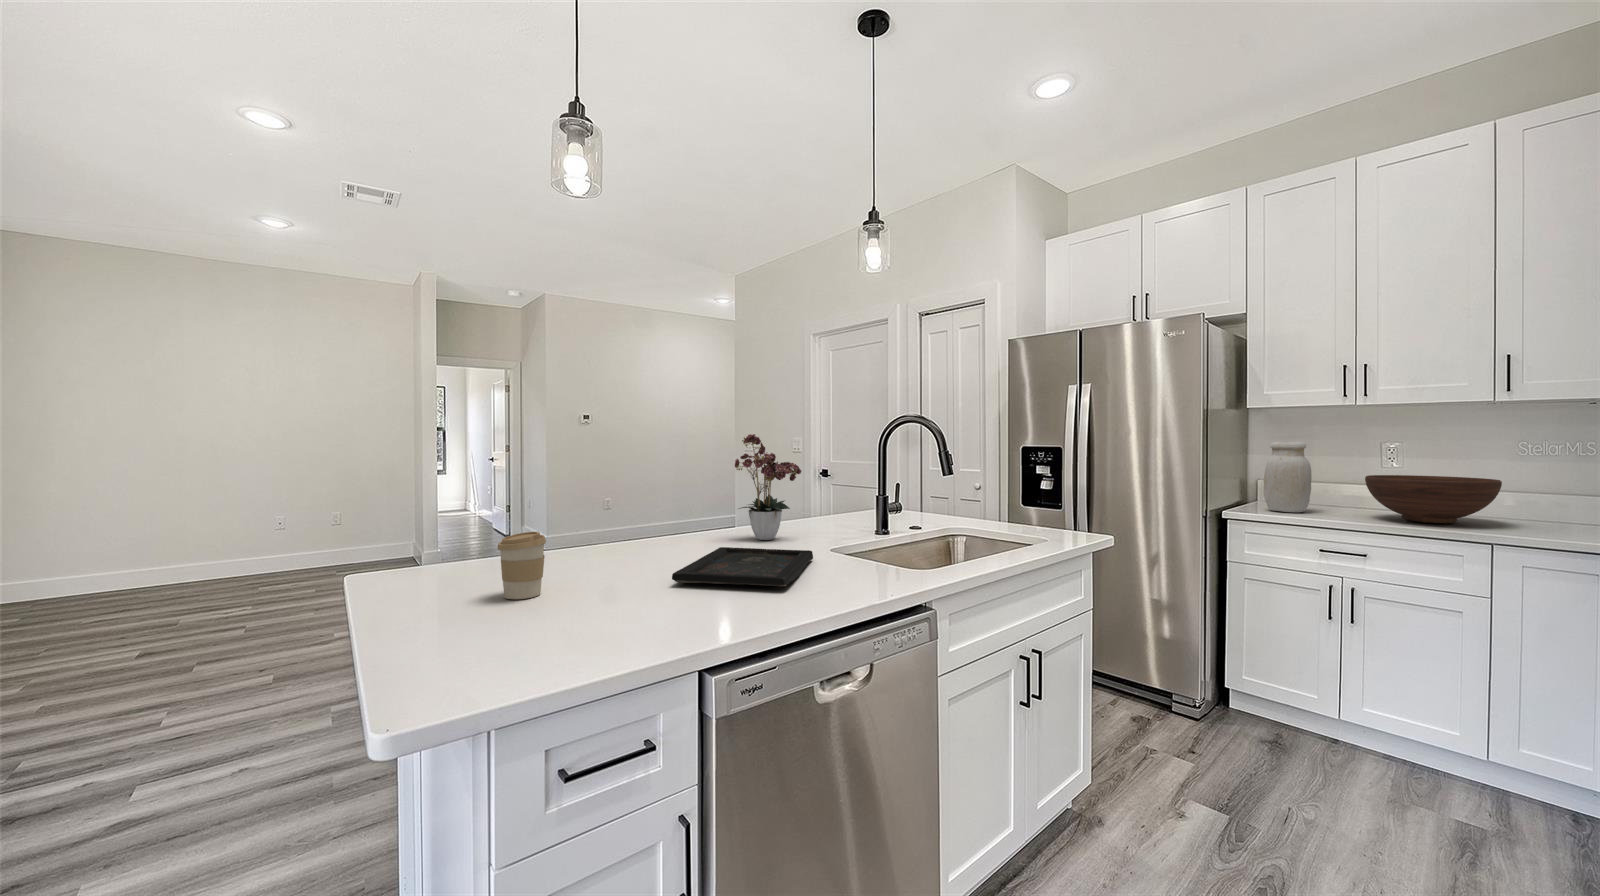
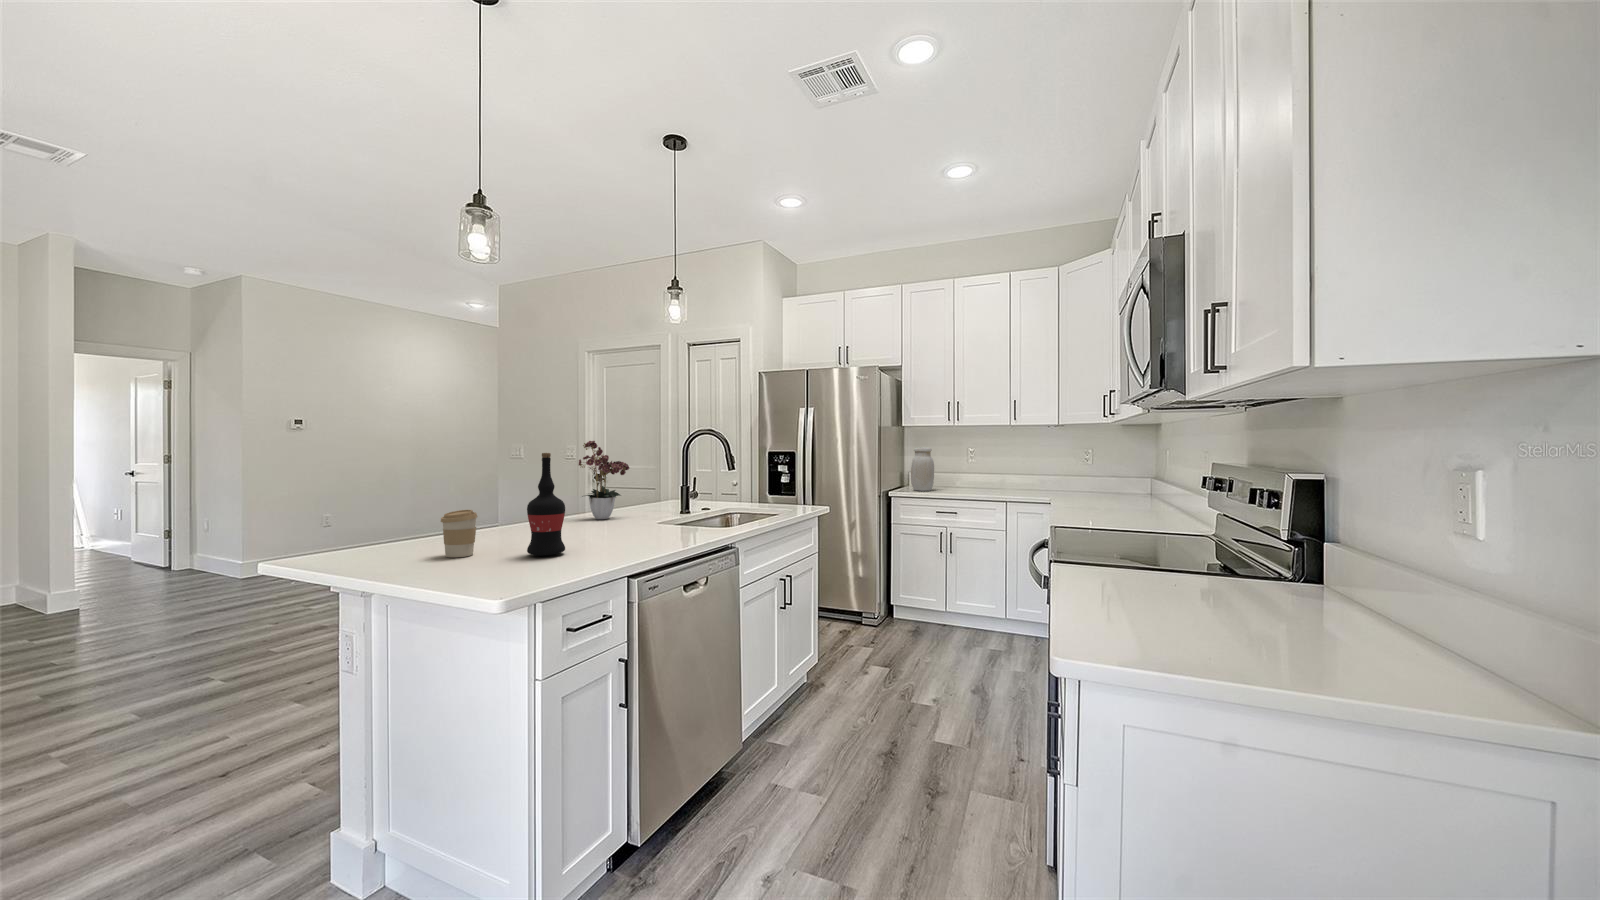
wine bottle: none [589,454,645,612] -> present [527,453,565,556]
fruit bowl: present [1365,475,1502,523] -> none [958,467,1014,493]
tray: present [672,547,813,586] -> none [568,520,652,541]

